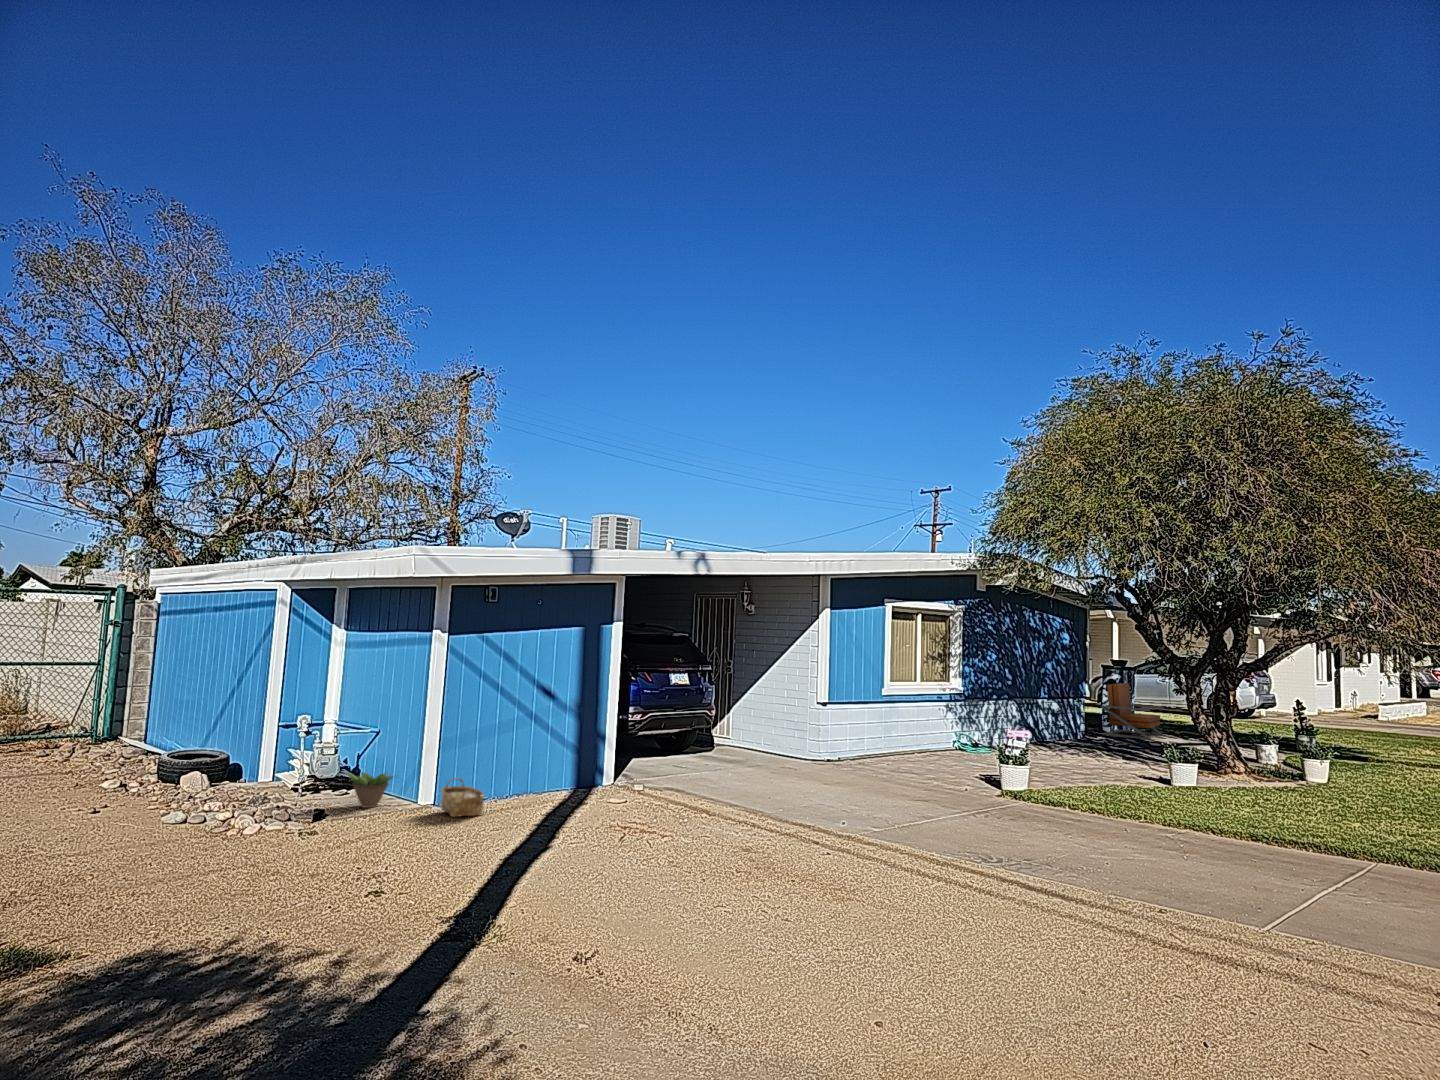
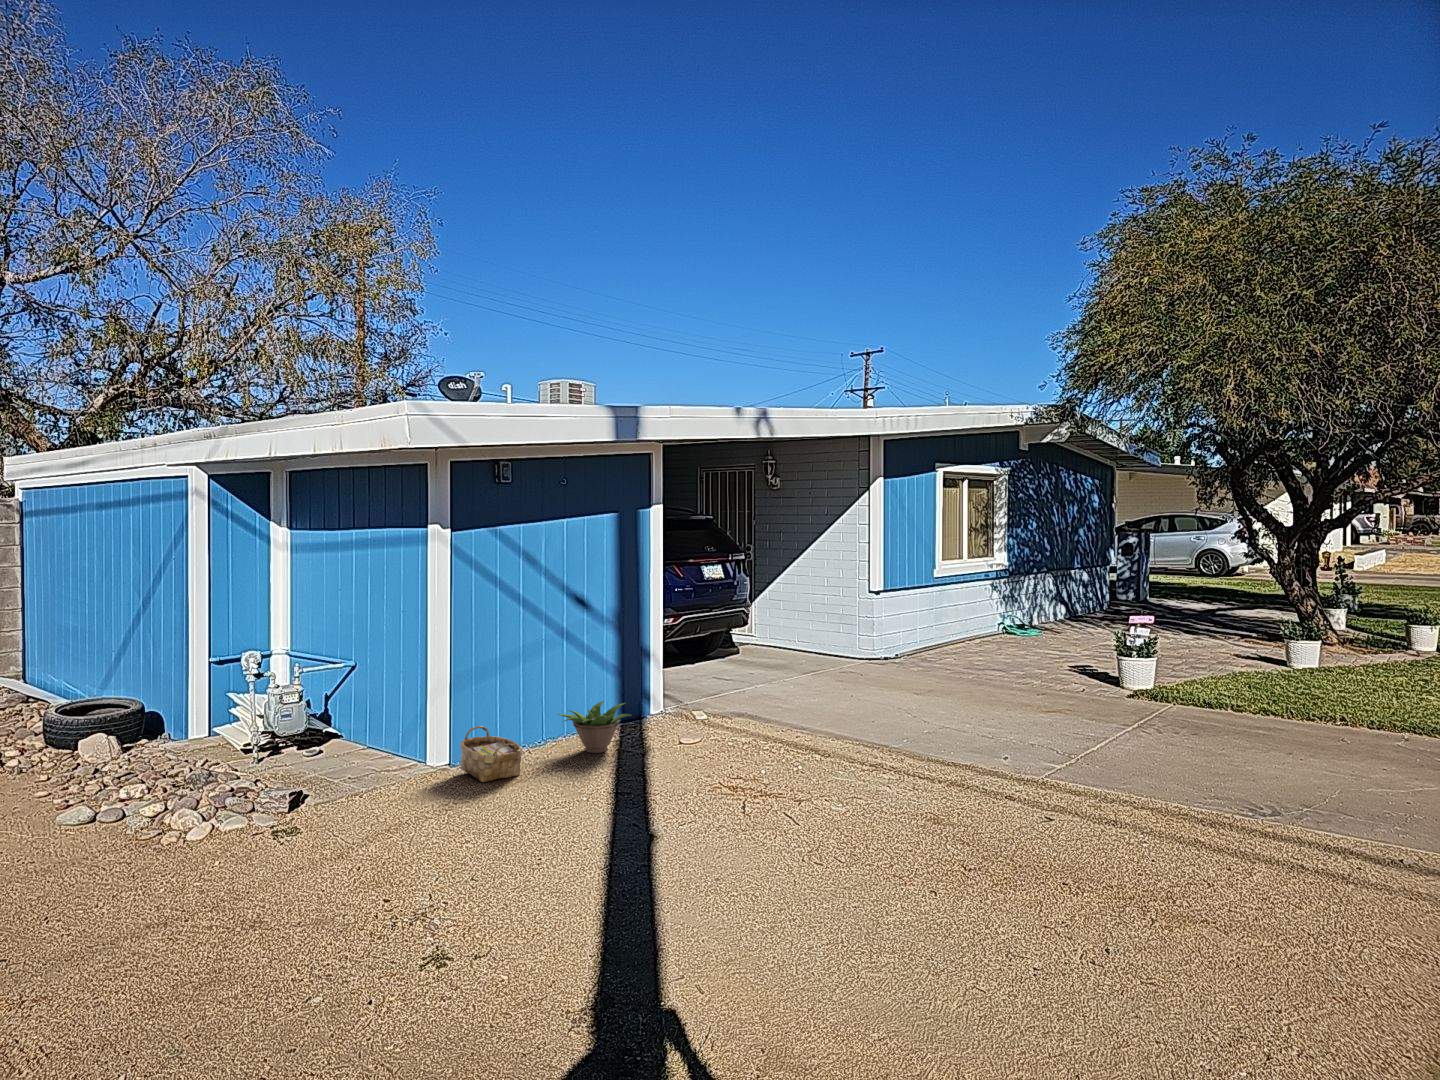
lounge chair: present [1101,683,1163,739] -> none [1123,547,1184,607]
decorative plant: present [344,772,397,808] -> present [558,701,632,753]

